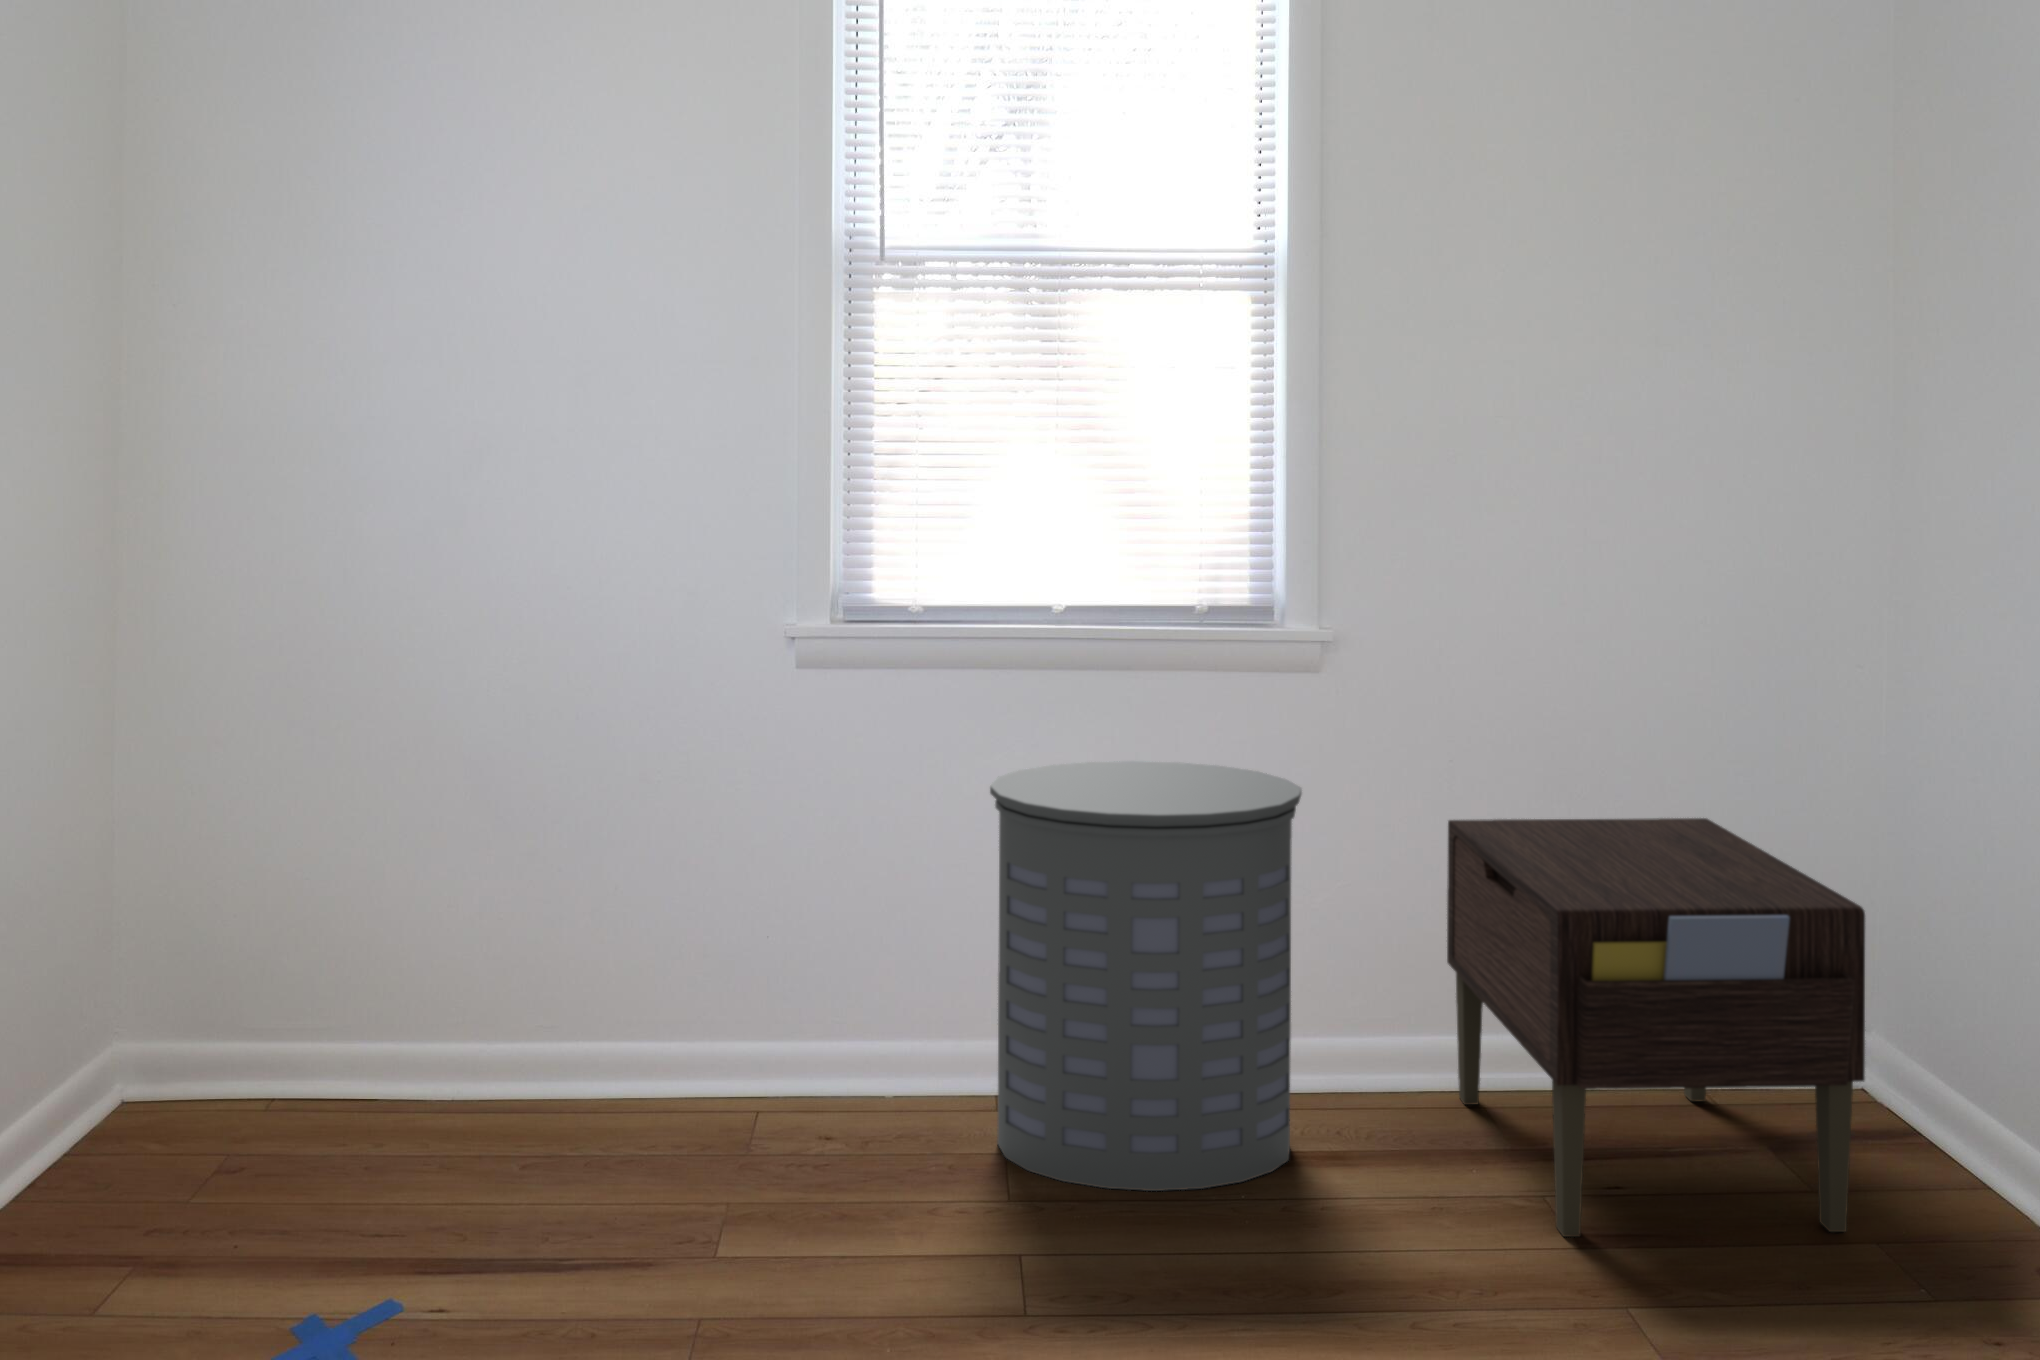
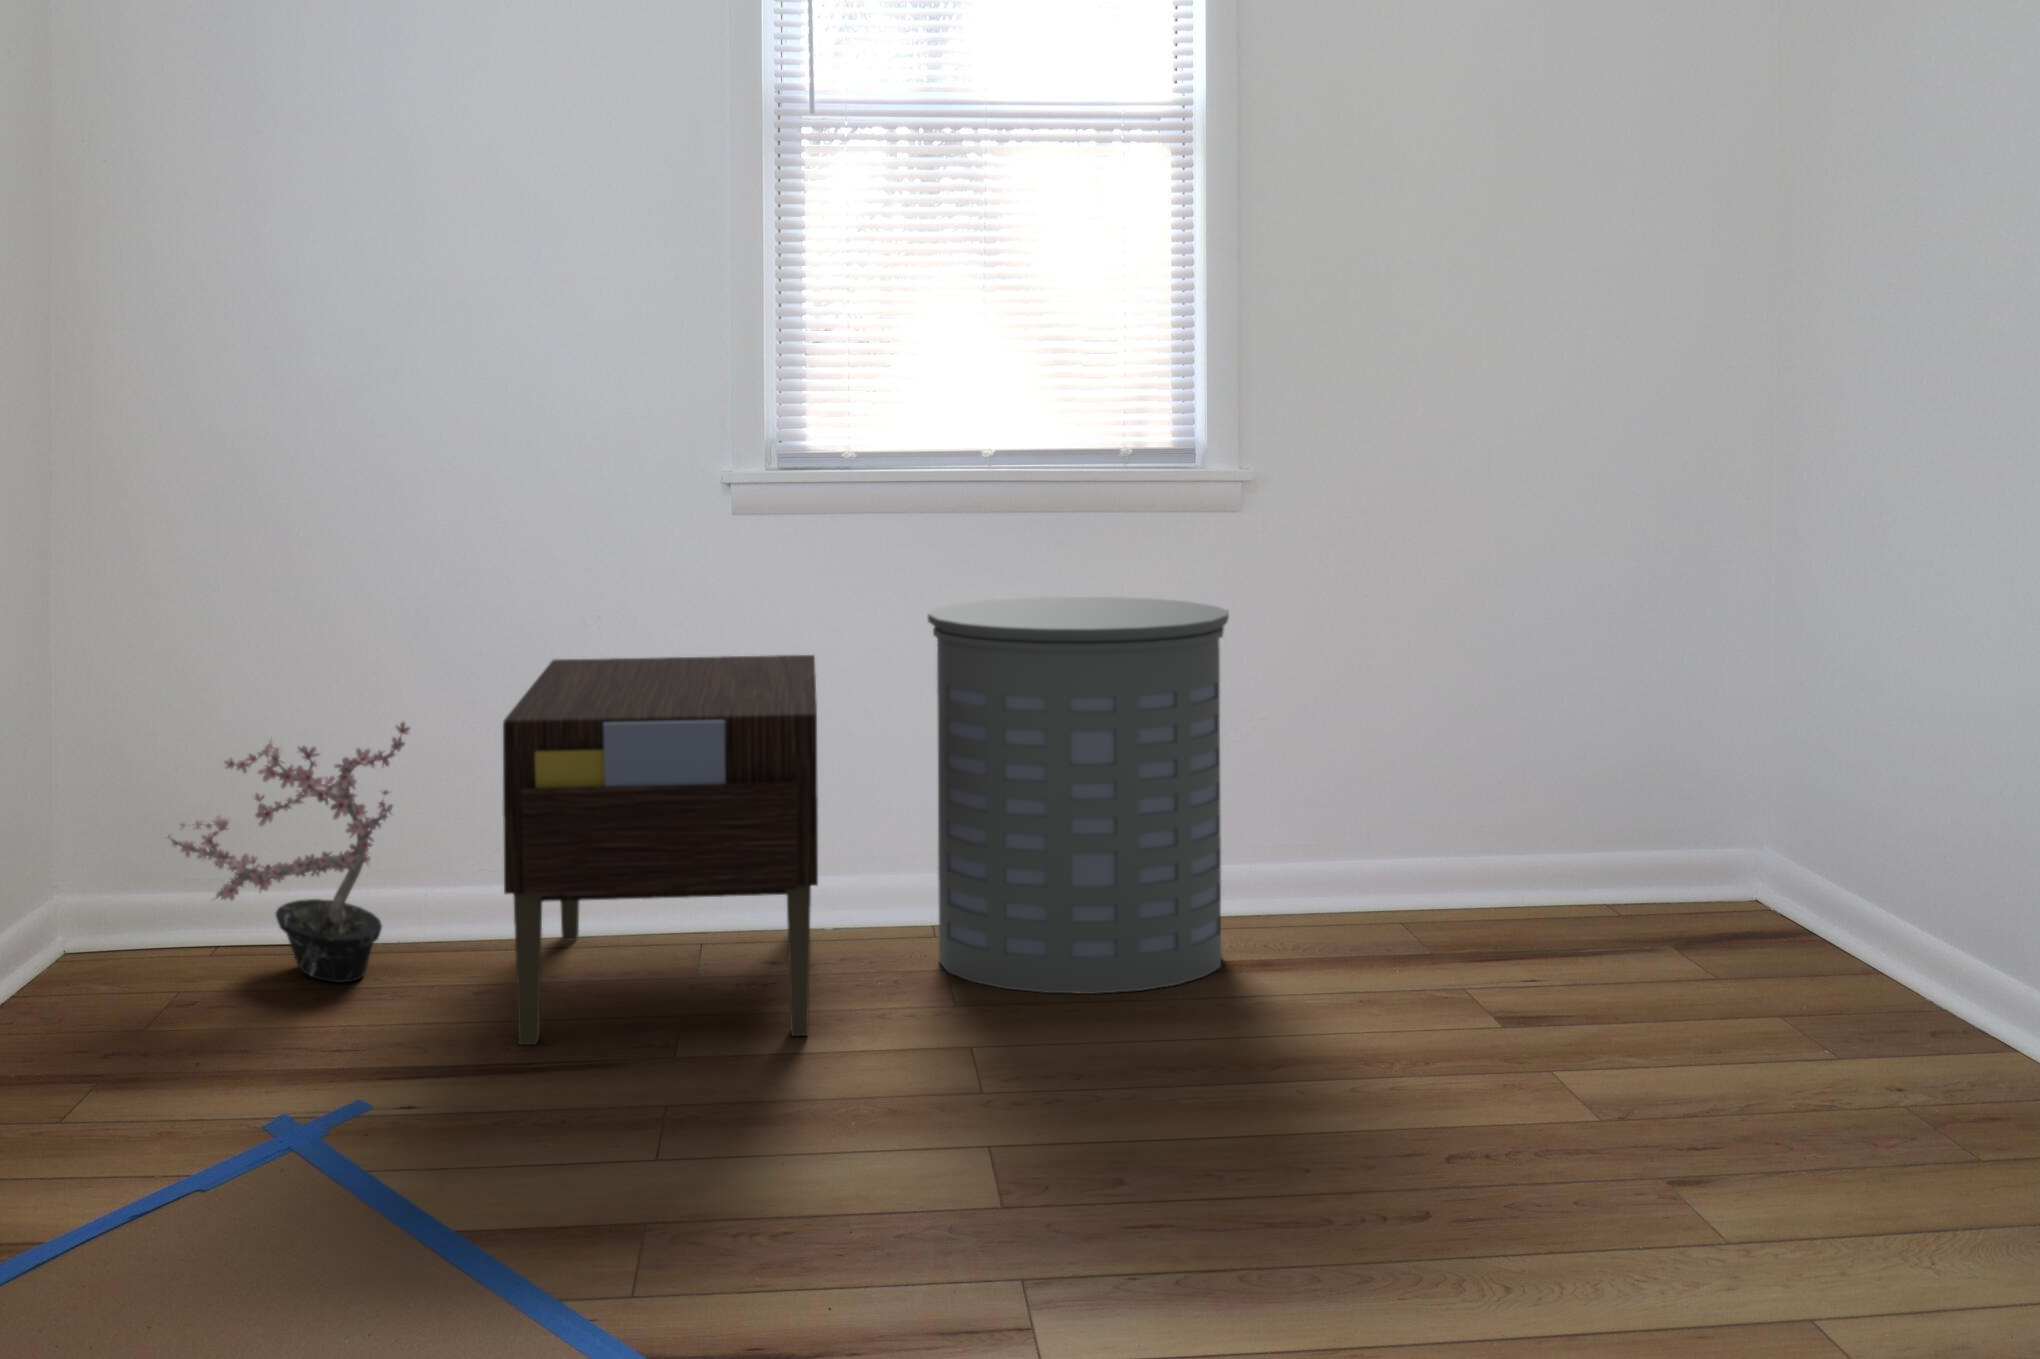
nightstand: present [1447,818,1865,1237] -> present [503,655,818,1045]
potted plant: none [211,874,475,1152] -> present [167,722,410,982]

